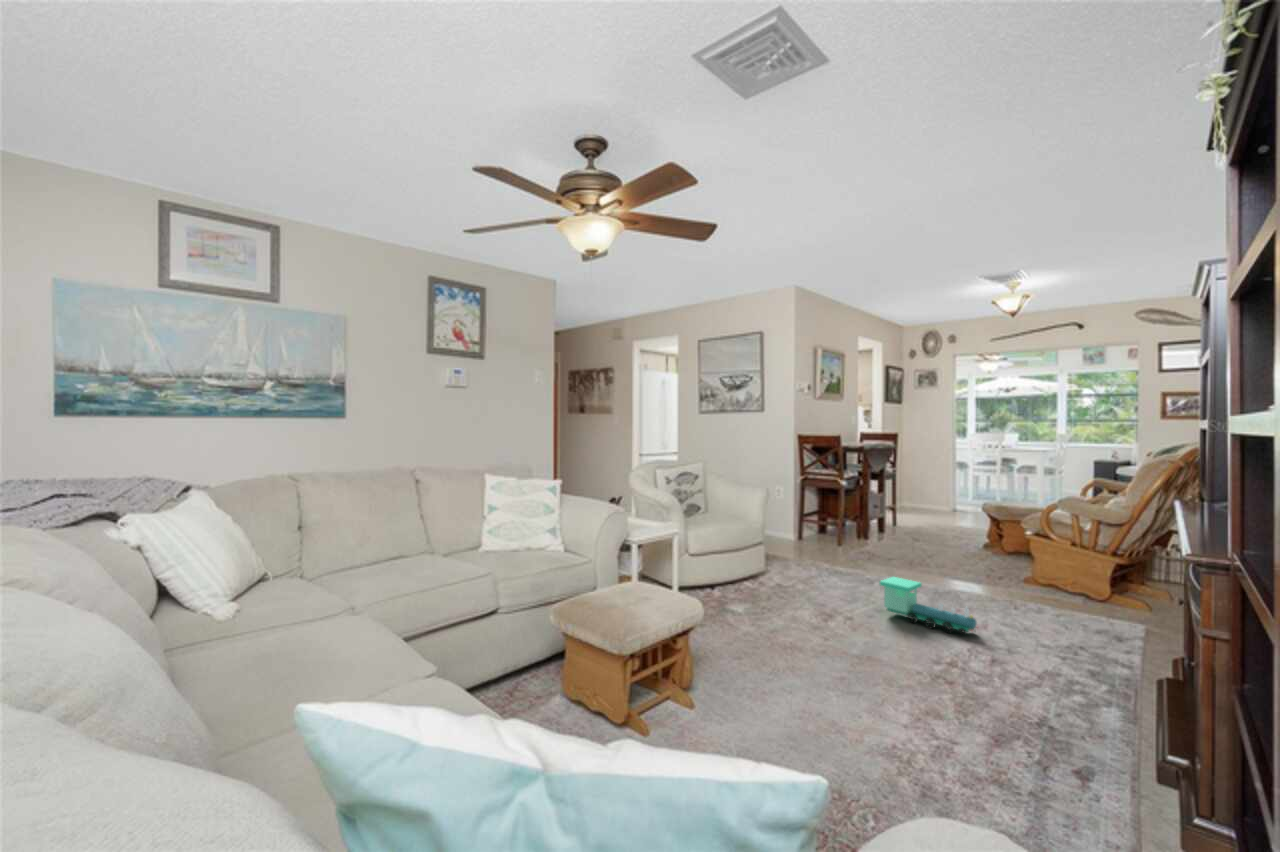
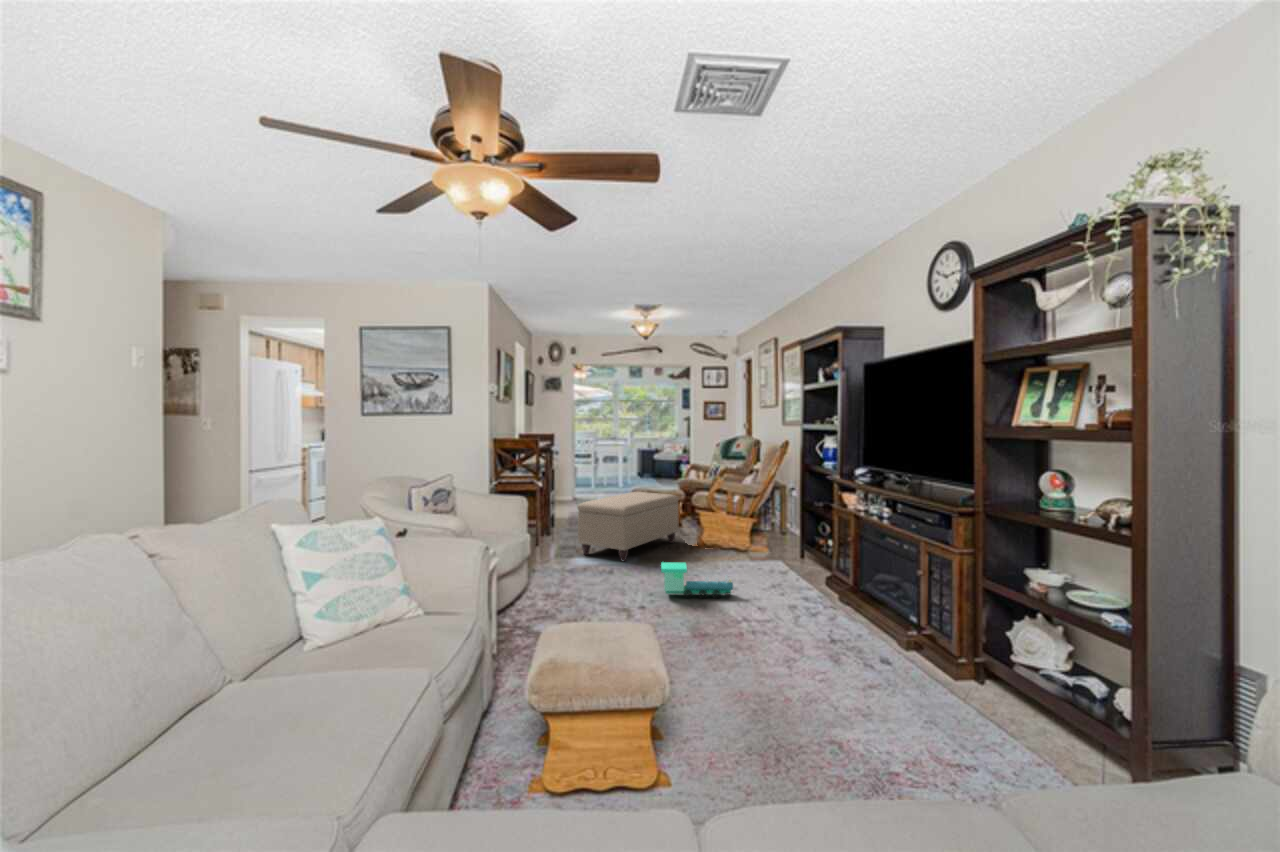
ottoman: none [862,504,1009,576] -> present [577,492,679,561]

